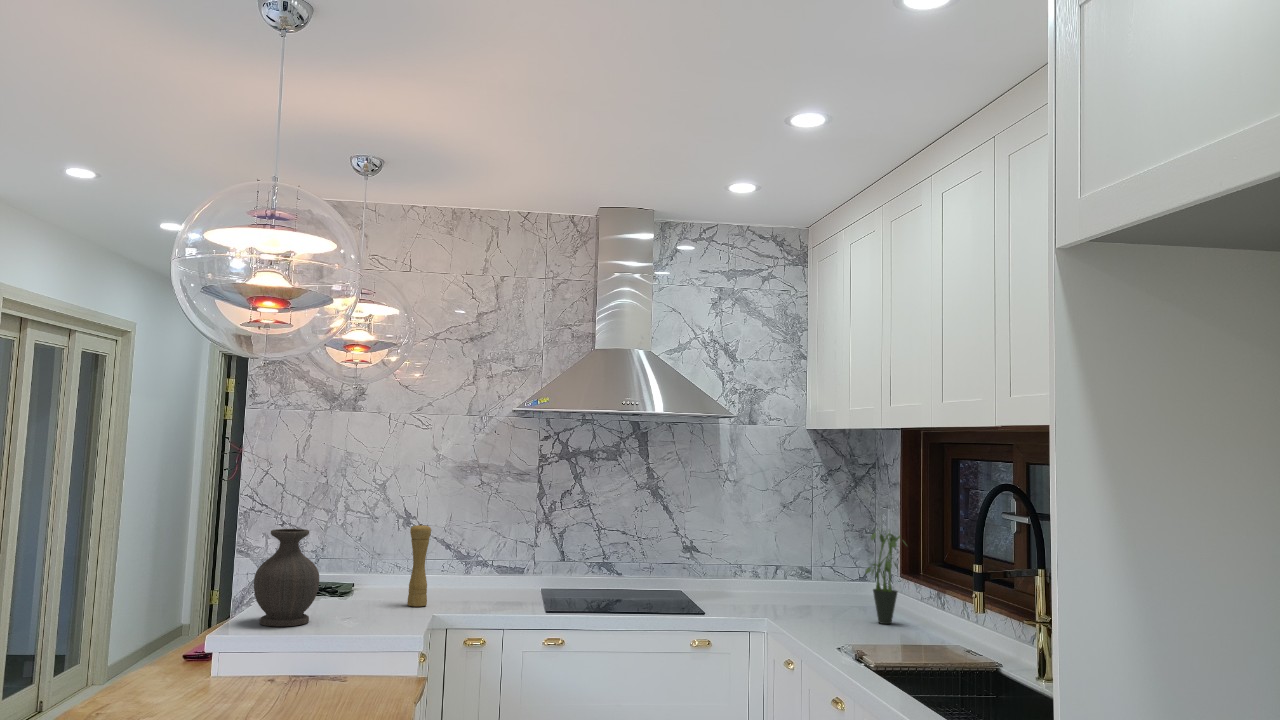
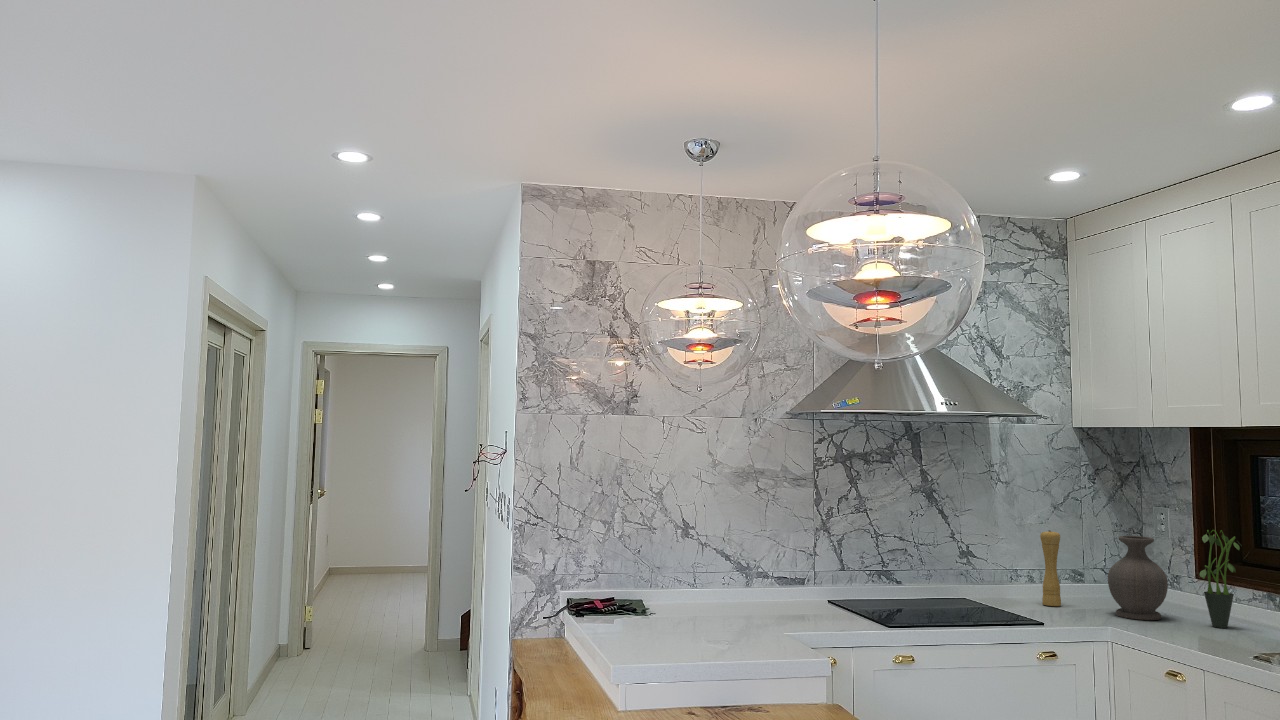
pepper mill: present [407,524,431,607] -> present [1040,530,1061,606]
vase: present [254,529,319,626] -> present [1108,536,1168,620]

